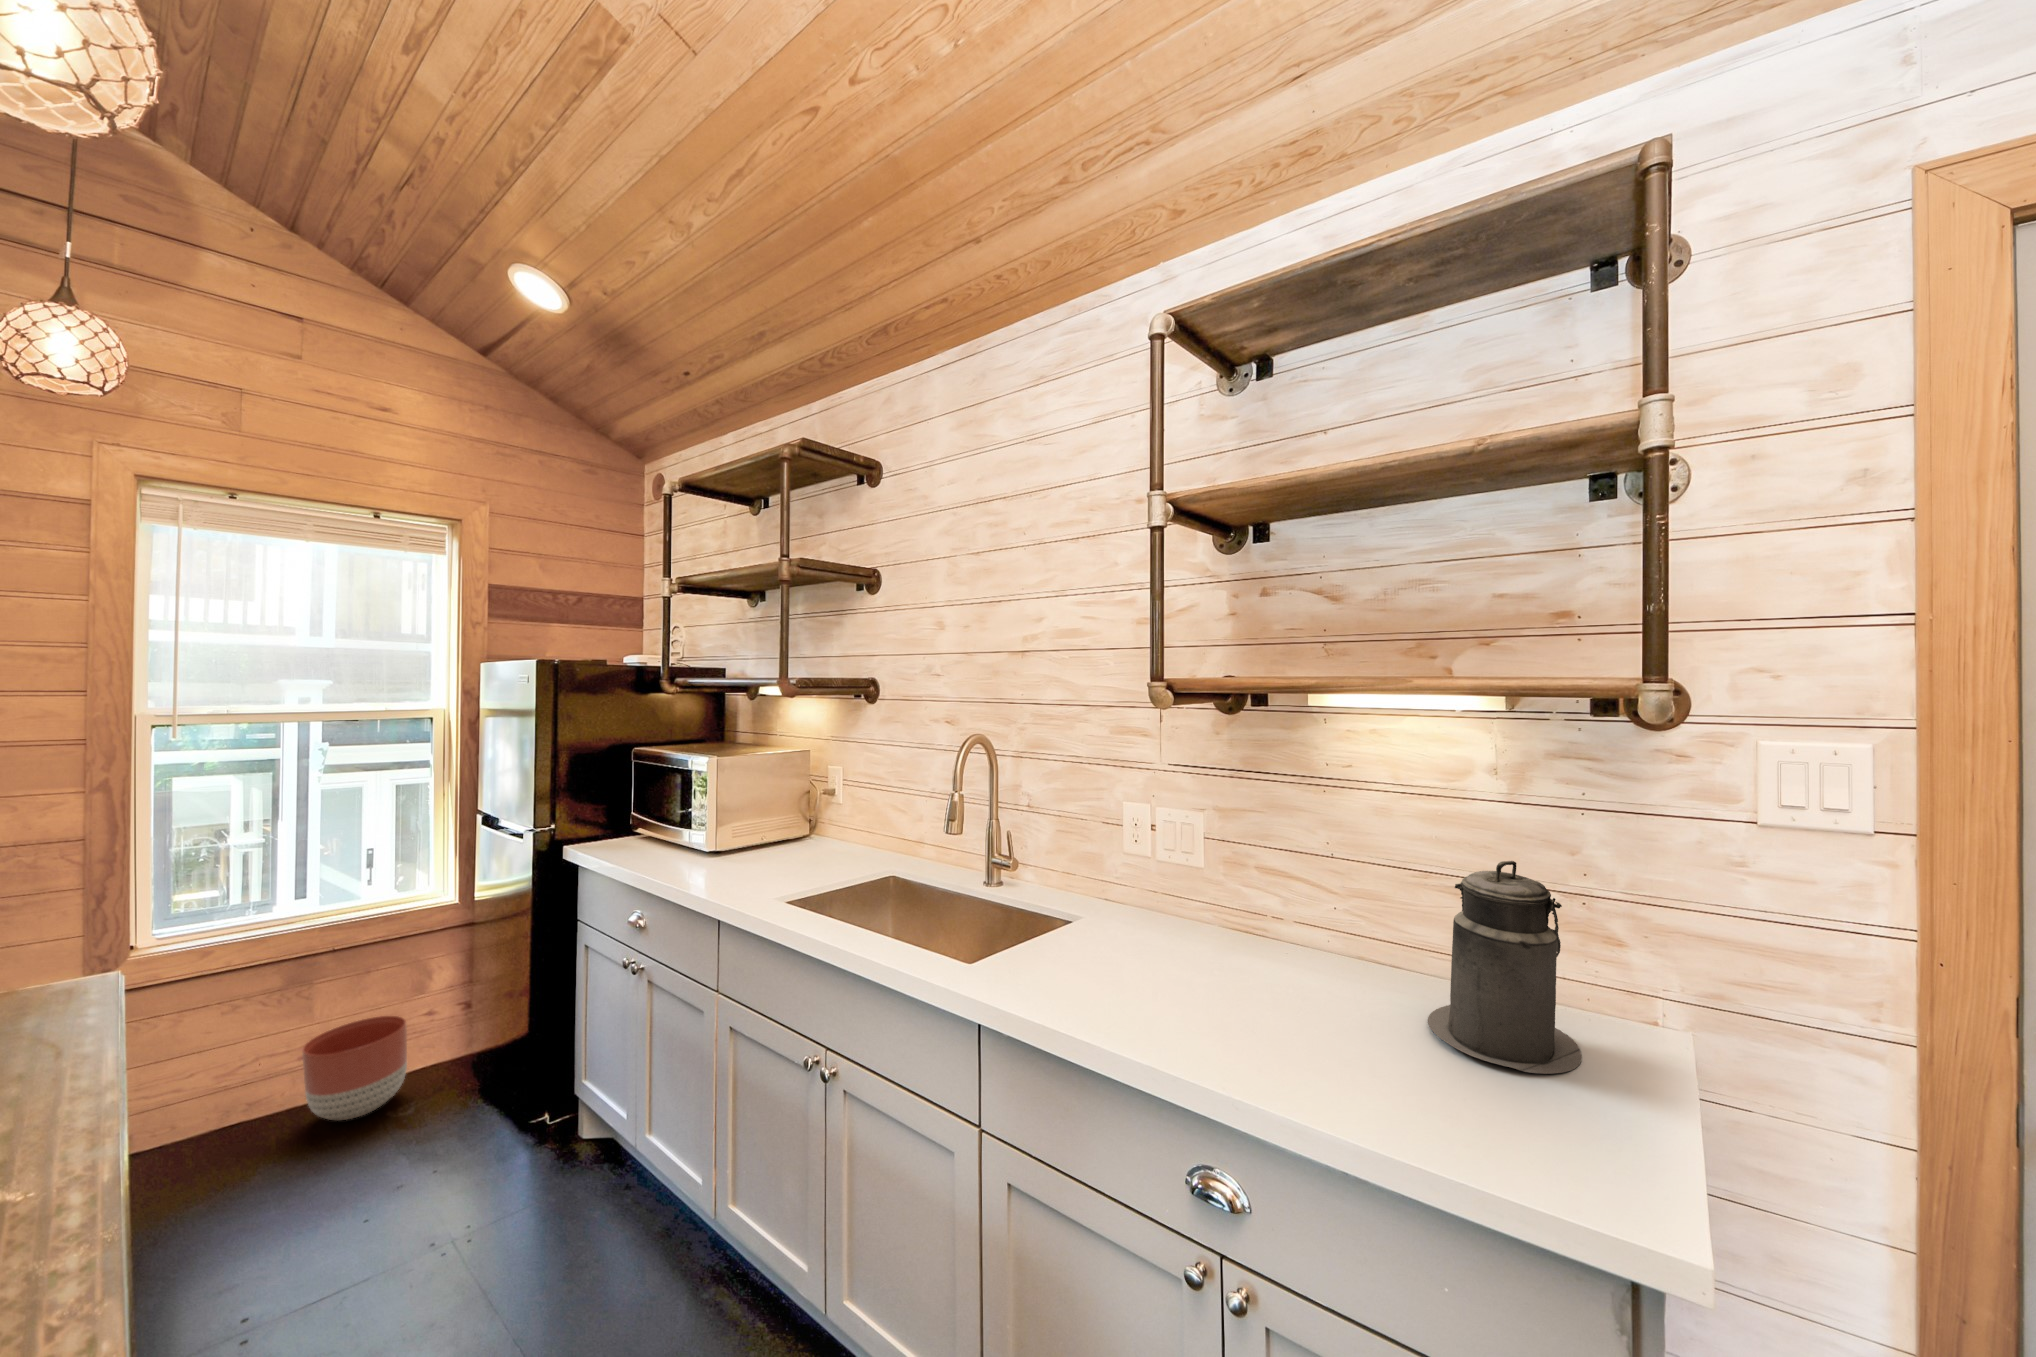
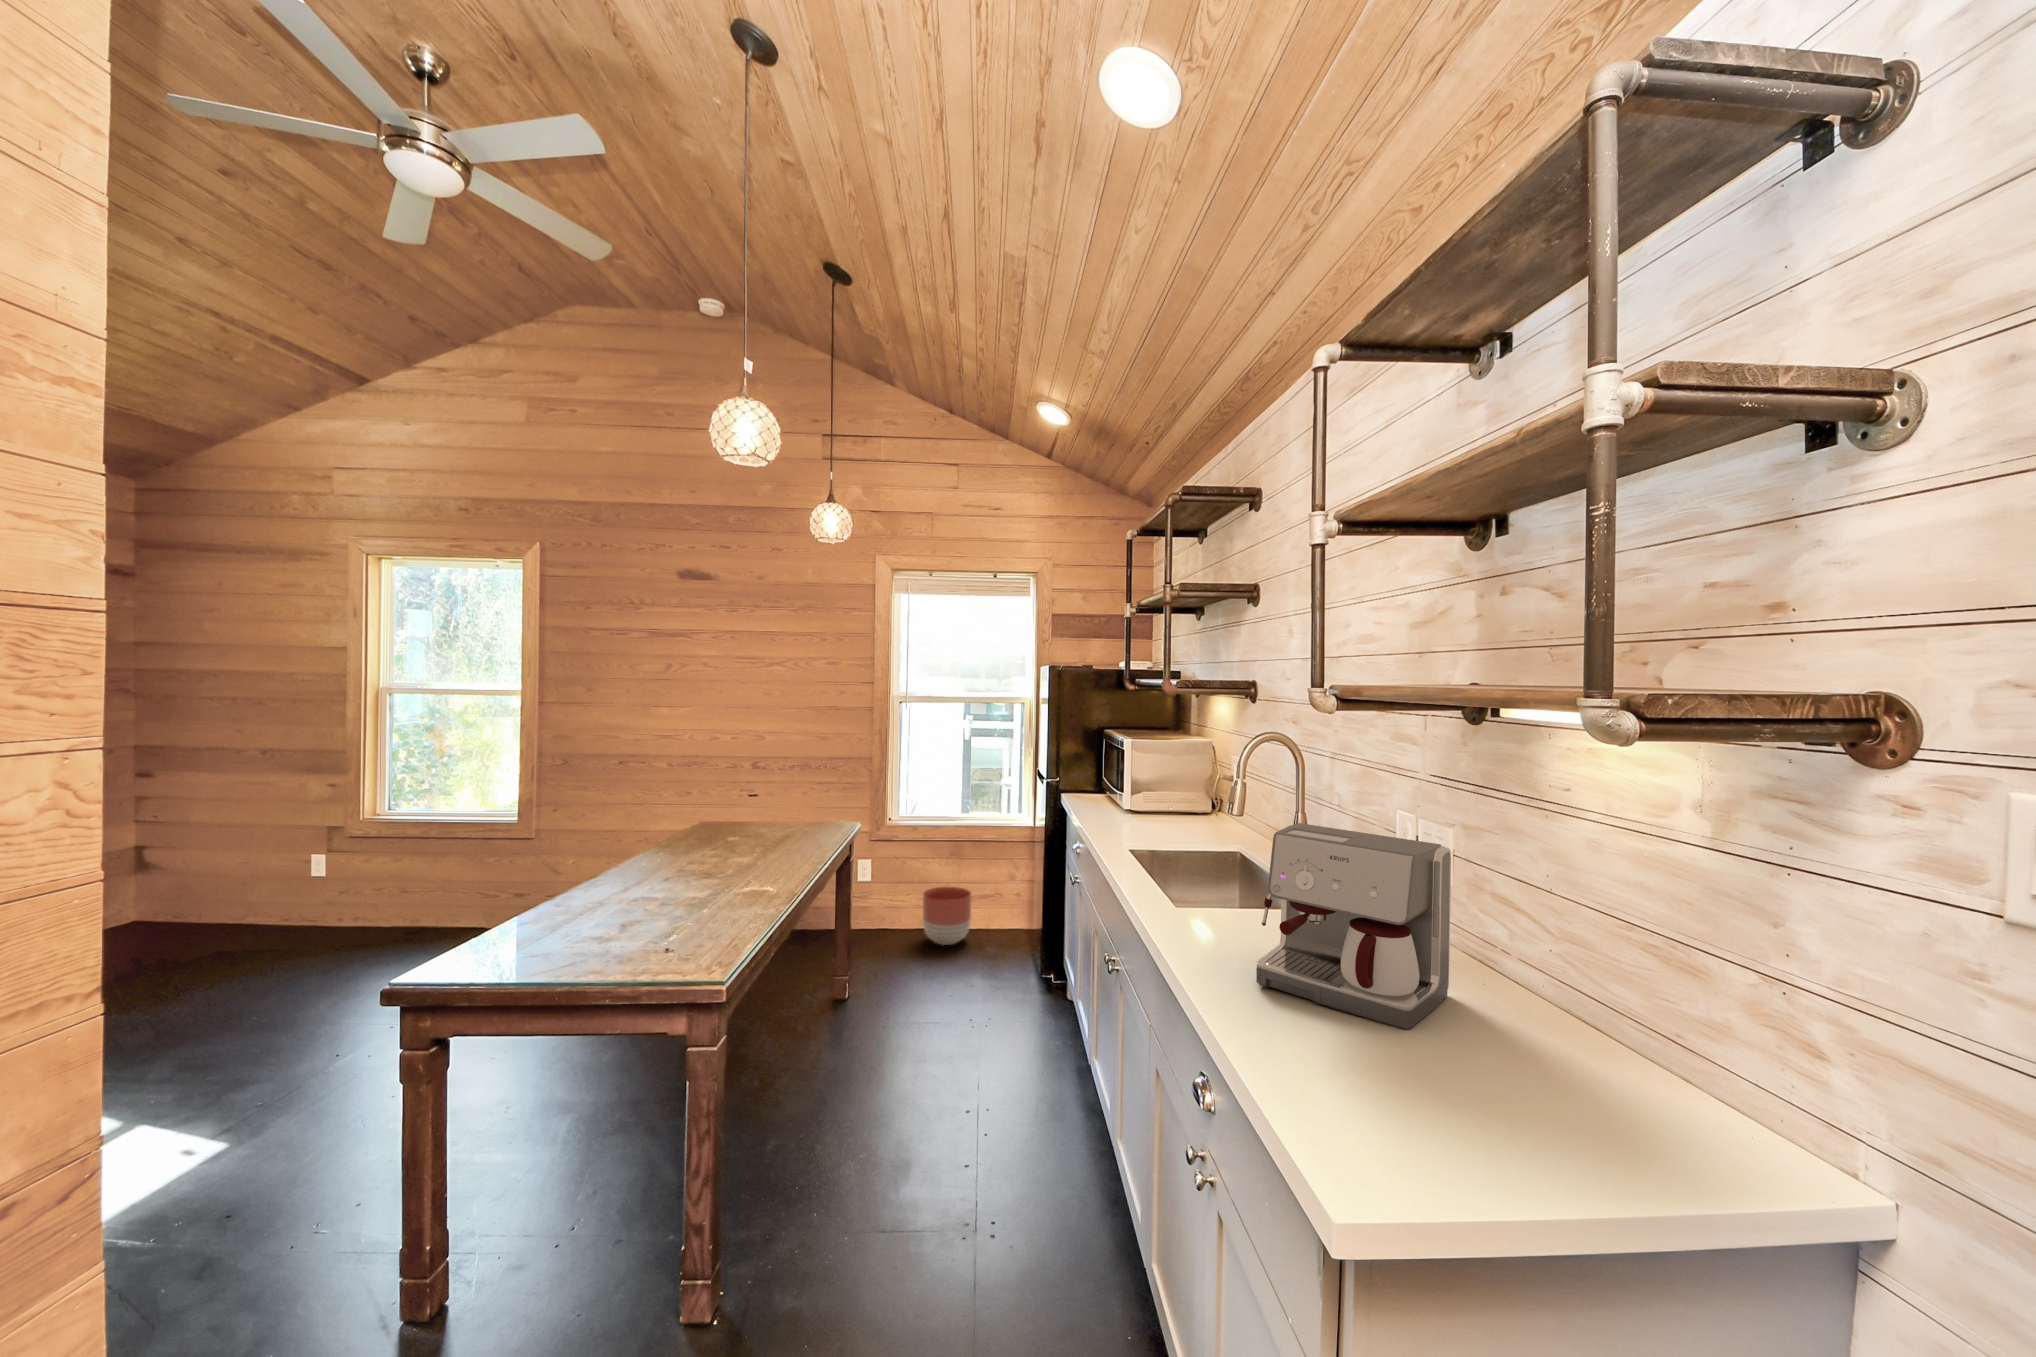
coffee maker: none [1138,835,1331,1037] -> present [1256,823,1451,1030]
canister: present [1428,861,1582,1074] -> none [1501,892,1689,1147]

